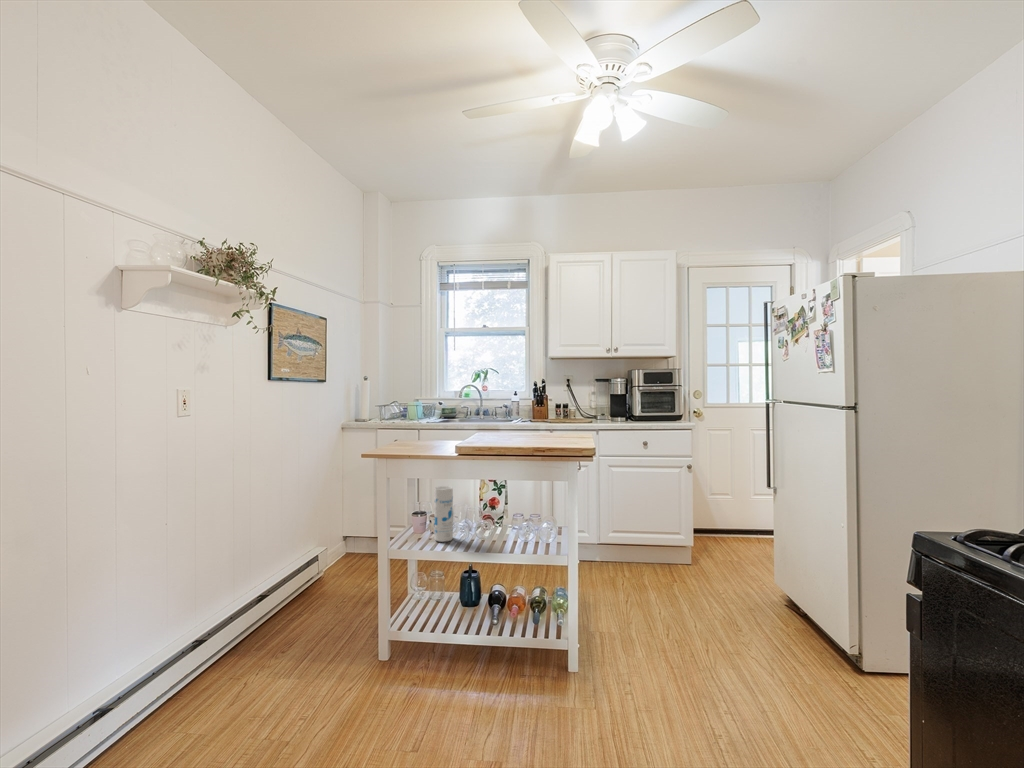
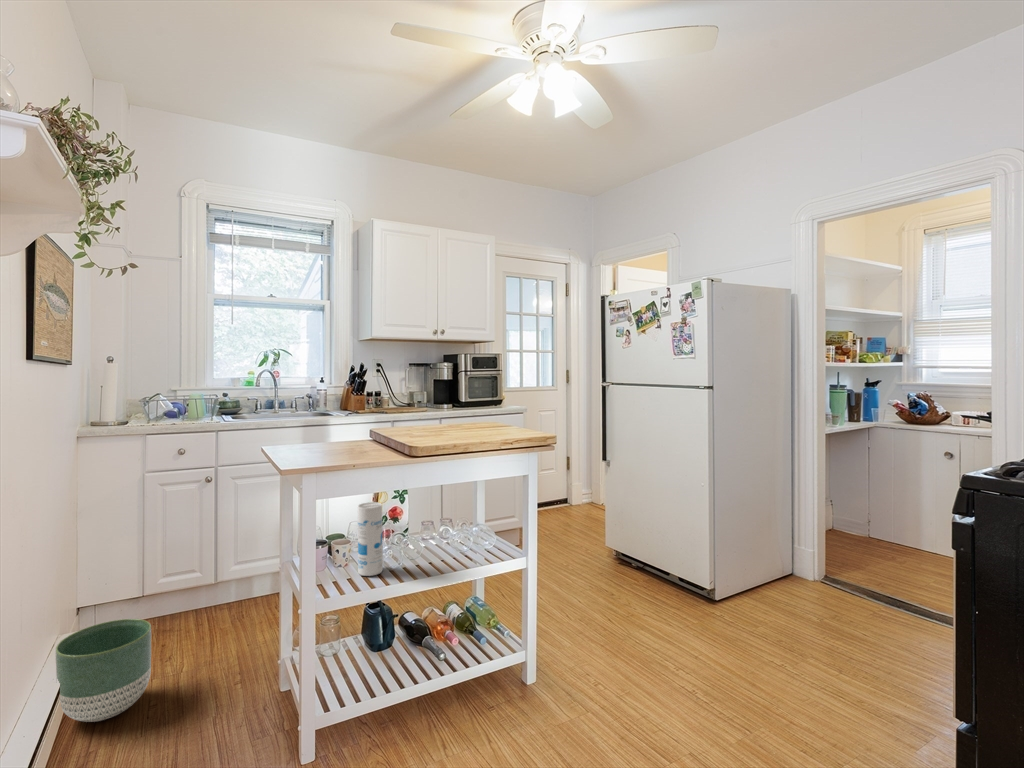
planter: none [299,545,349,603] -> present [56,619,151,722]

